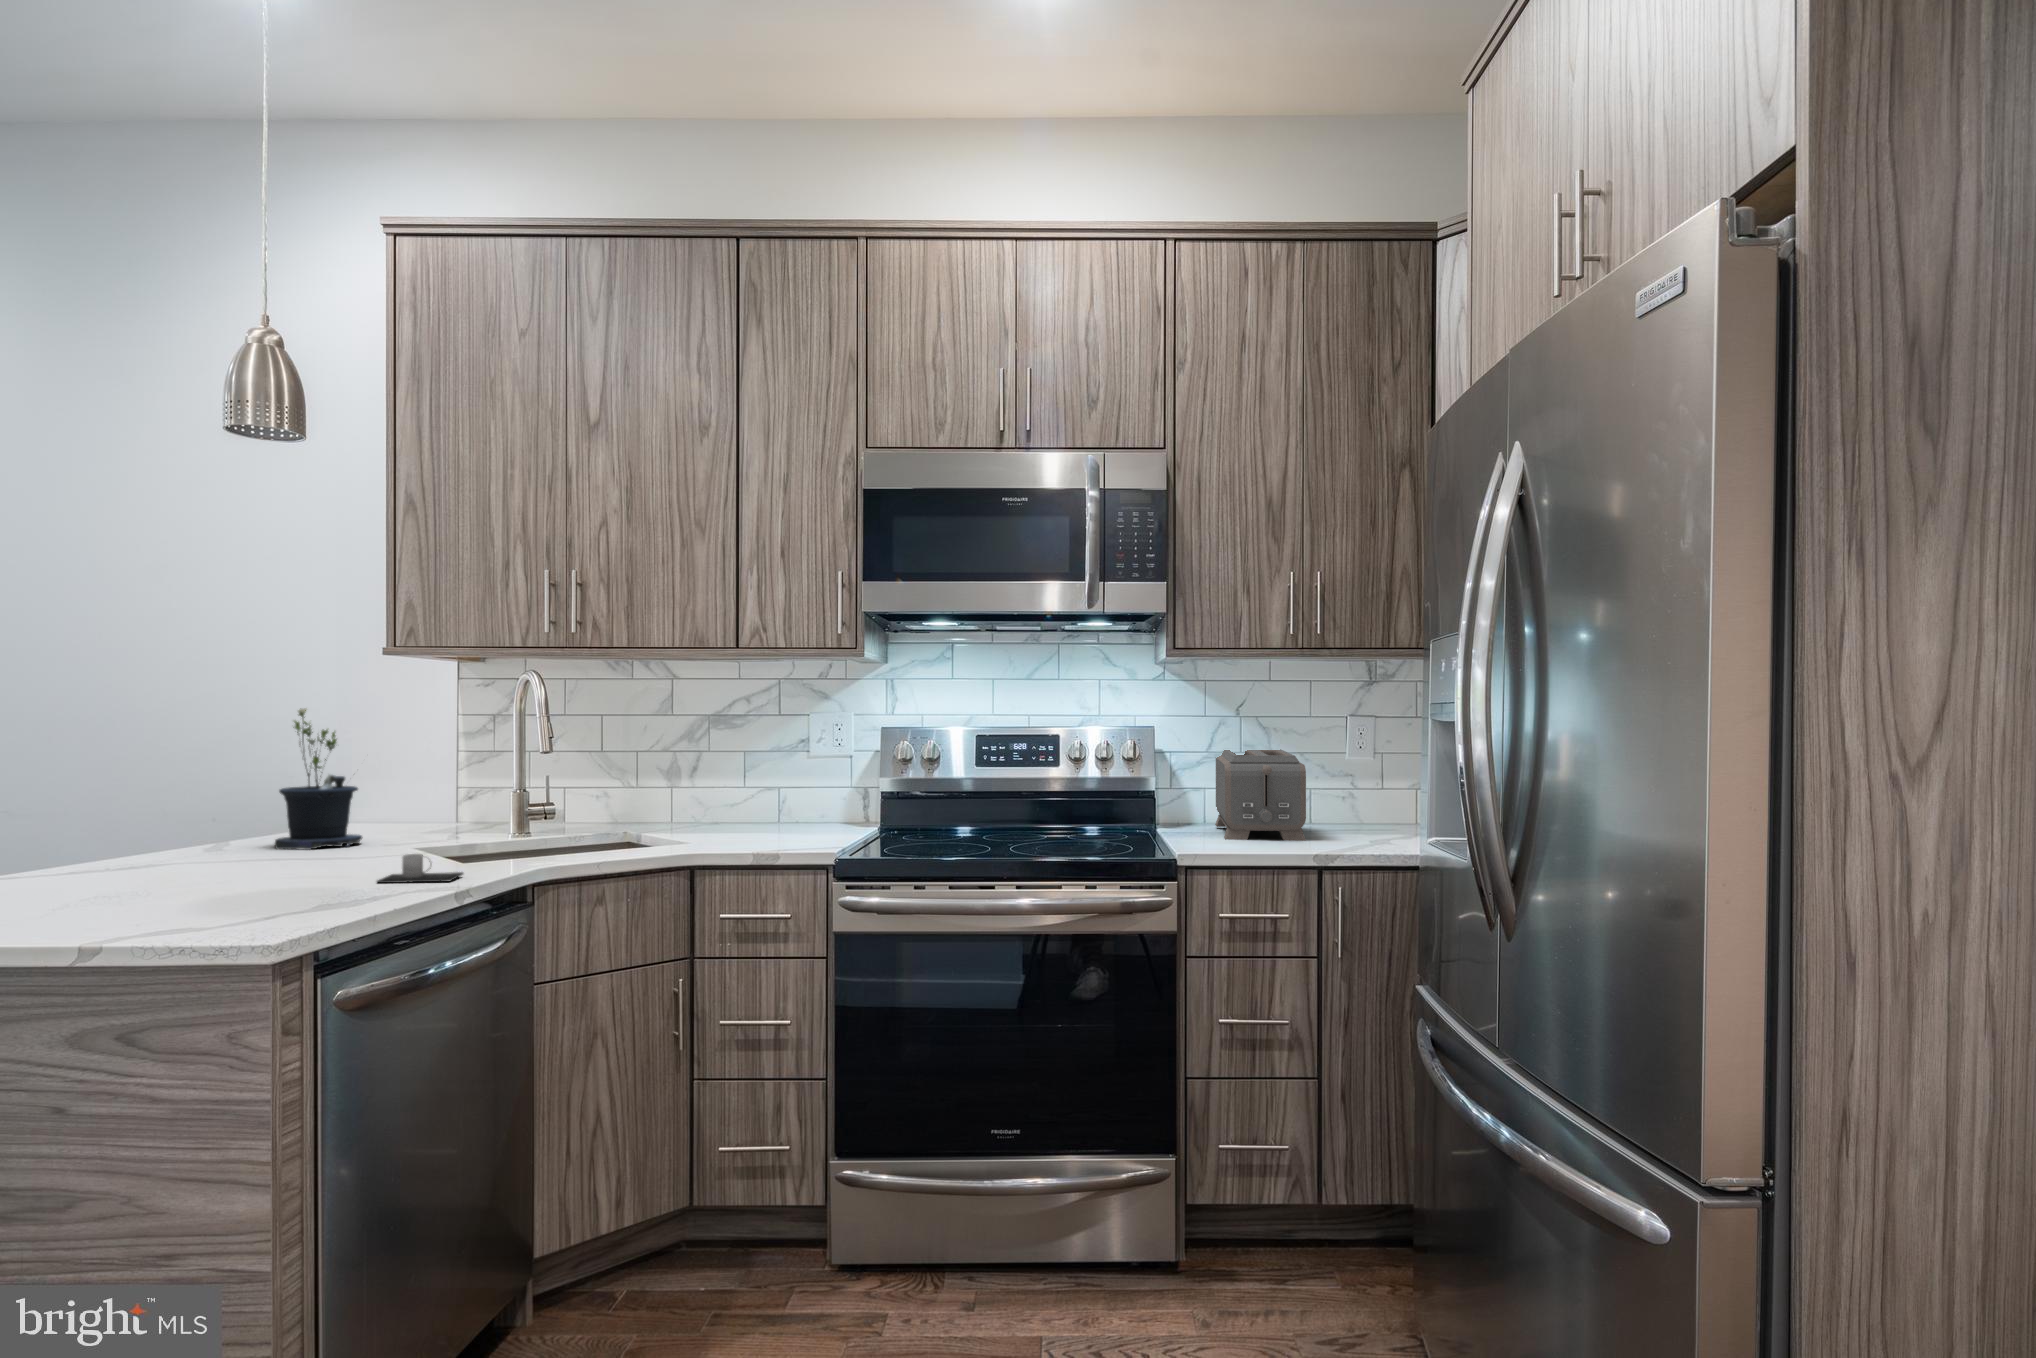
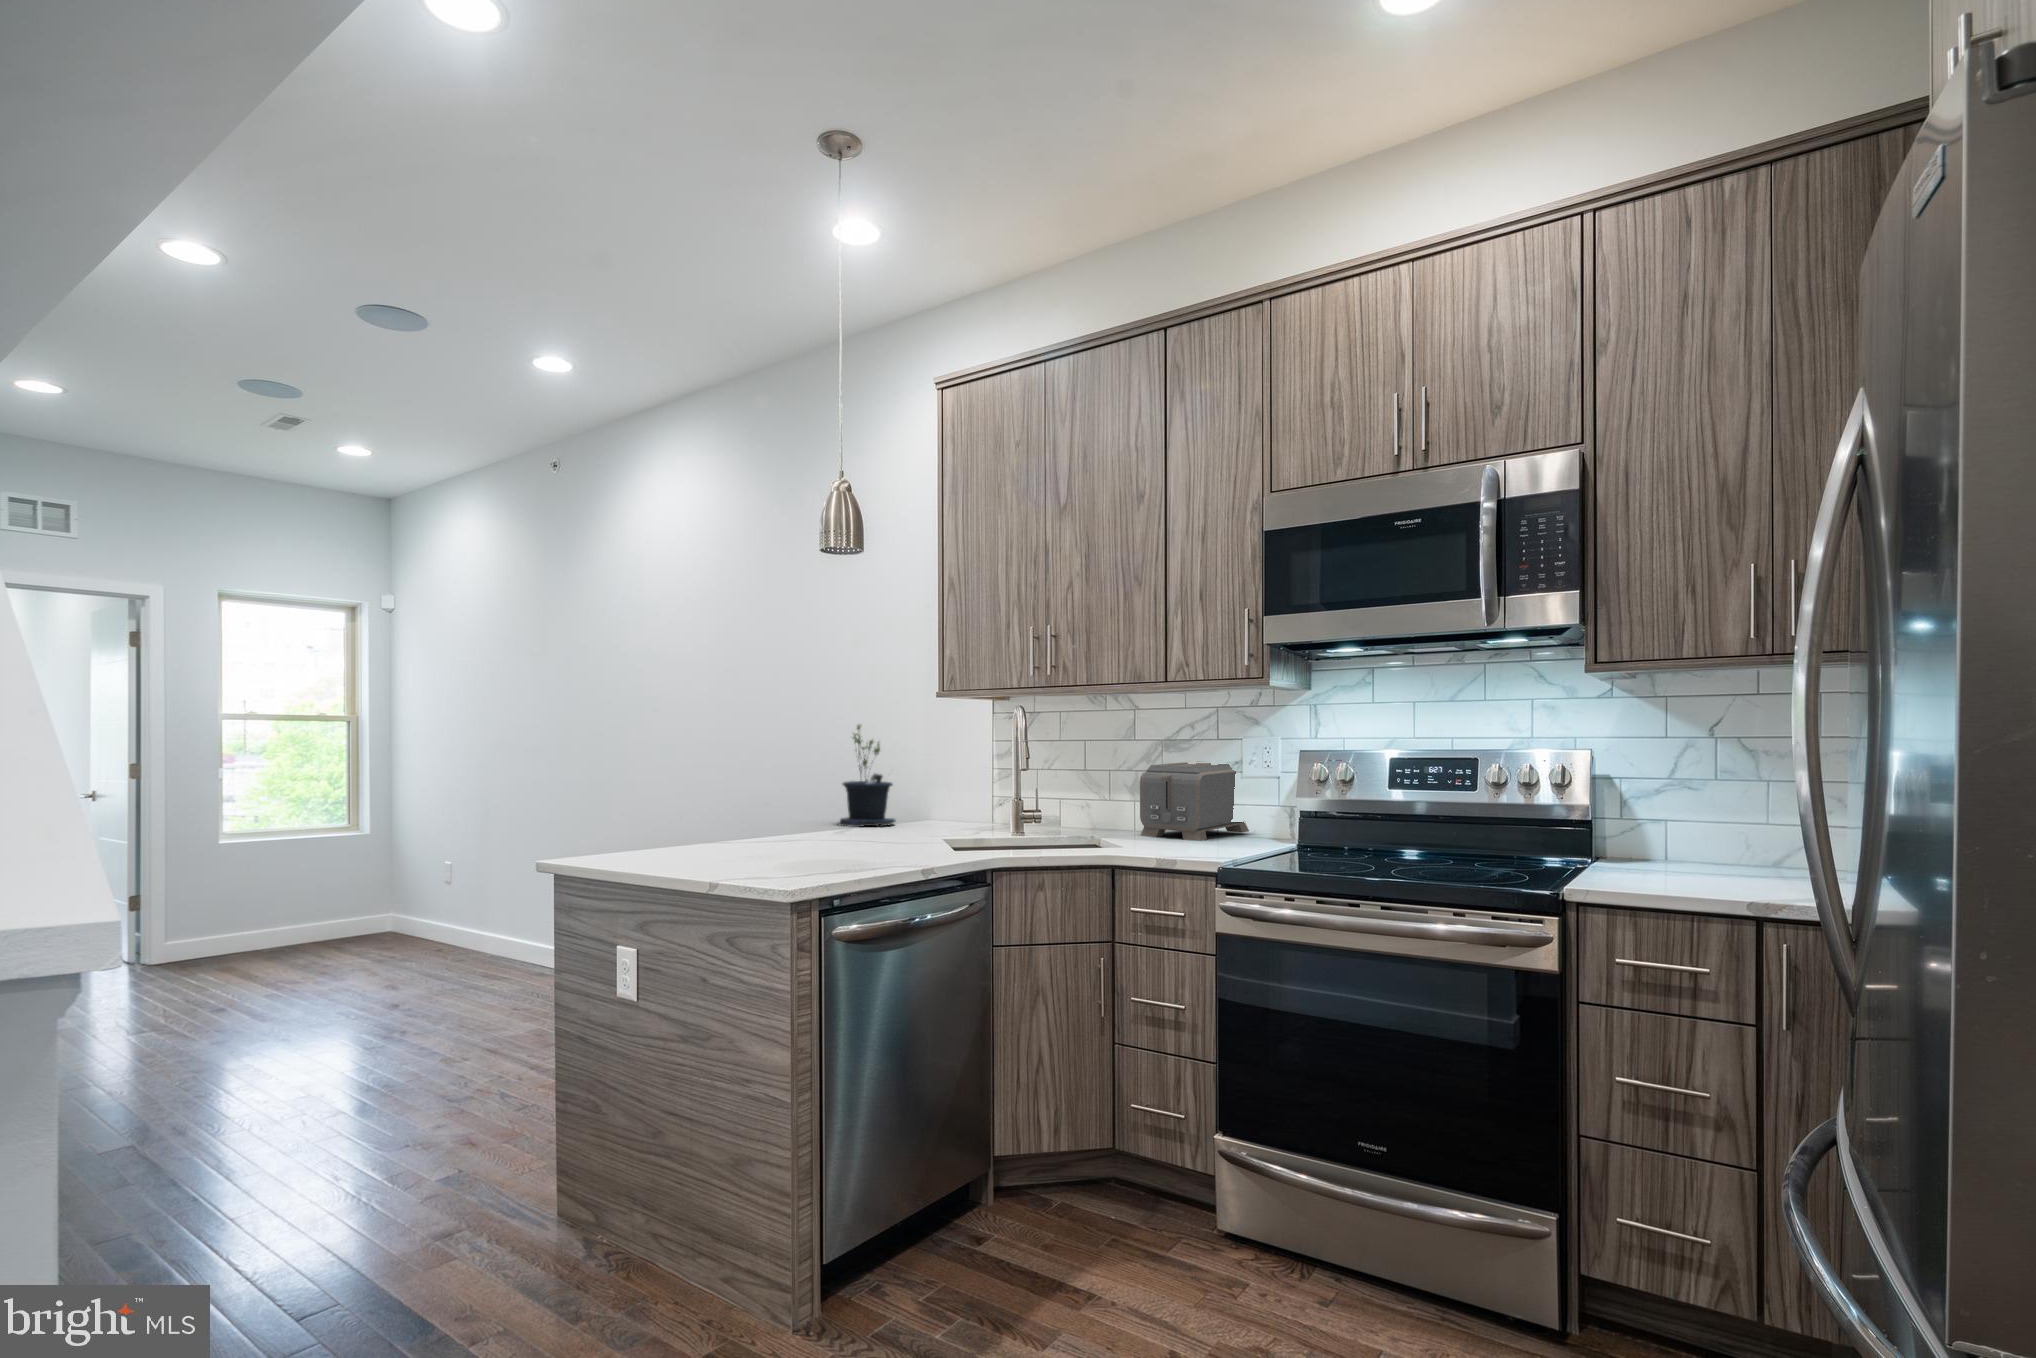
toaster: present [1215,749,1306,841] -> present [1140,762,1249,841]
mug: present [377,854,463,883] -> none [846,832,907,855]

